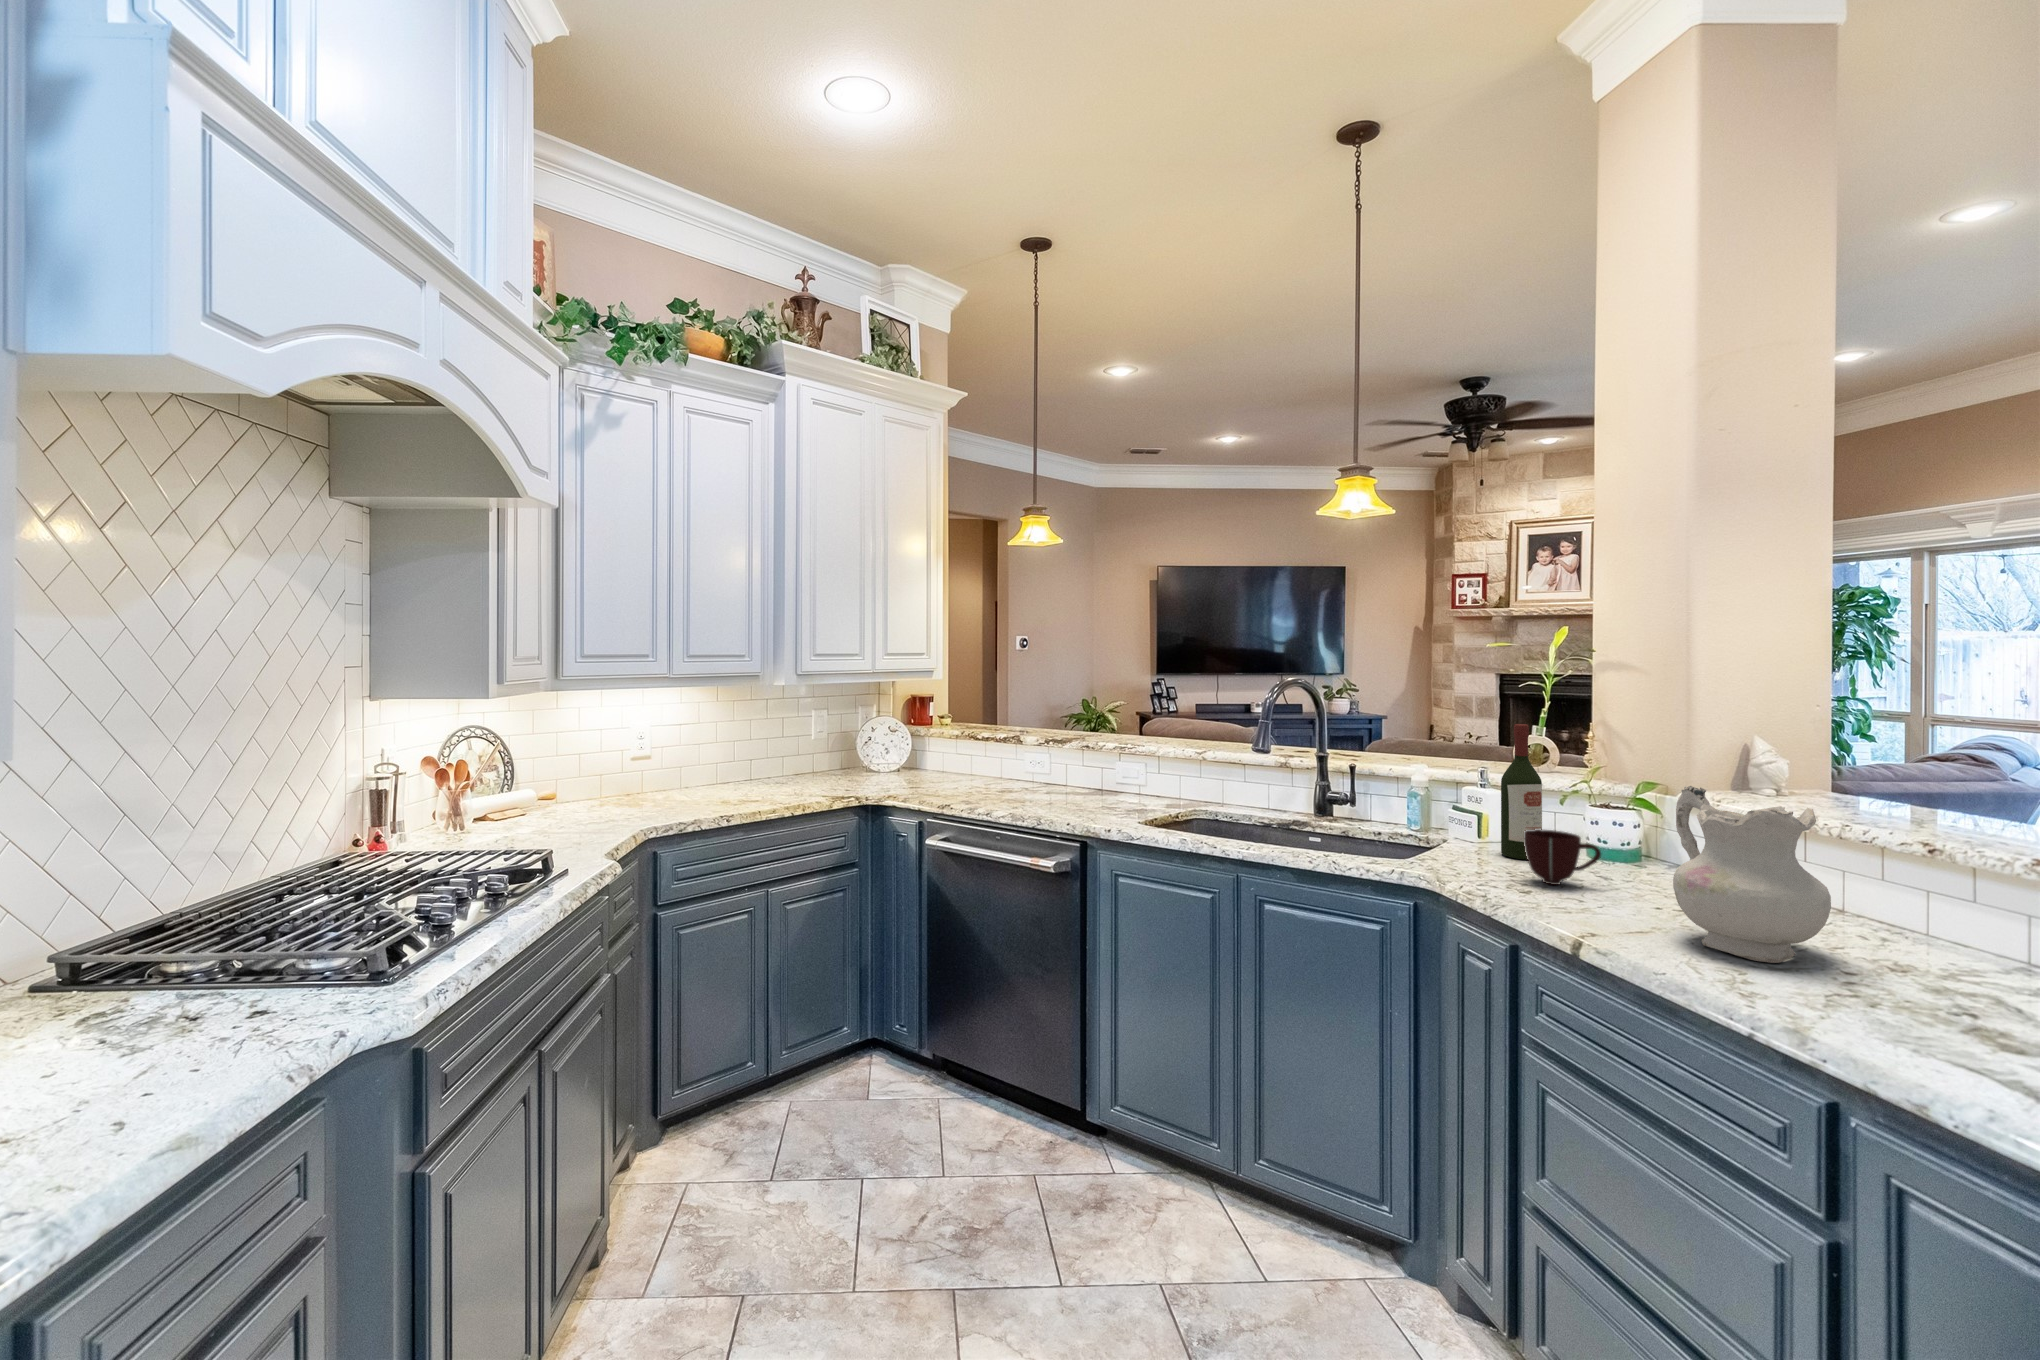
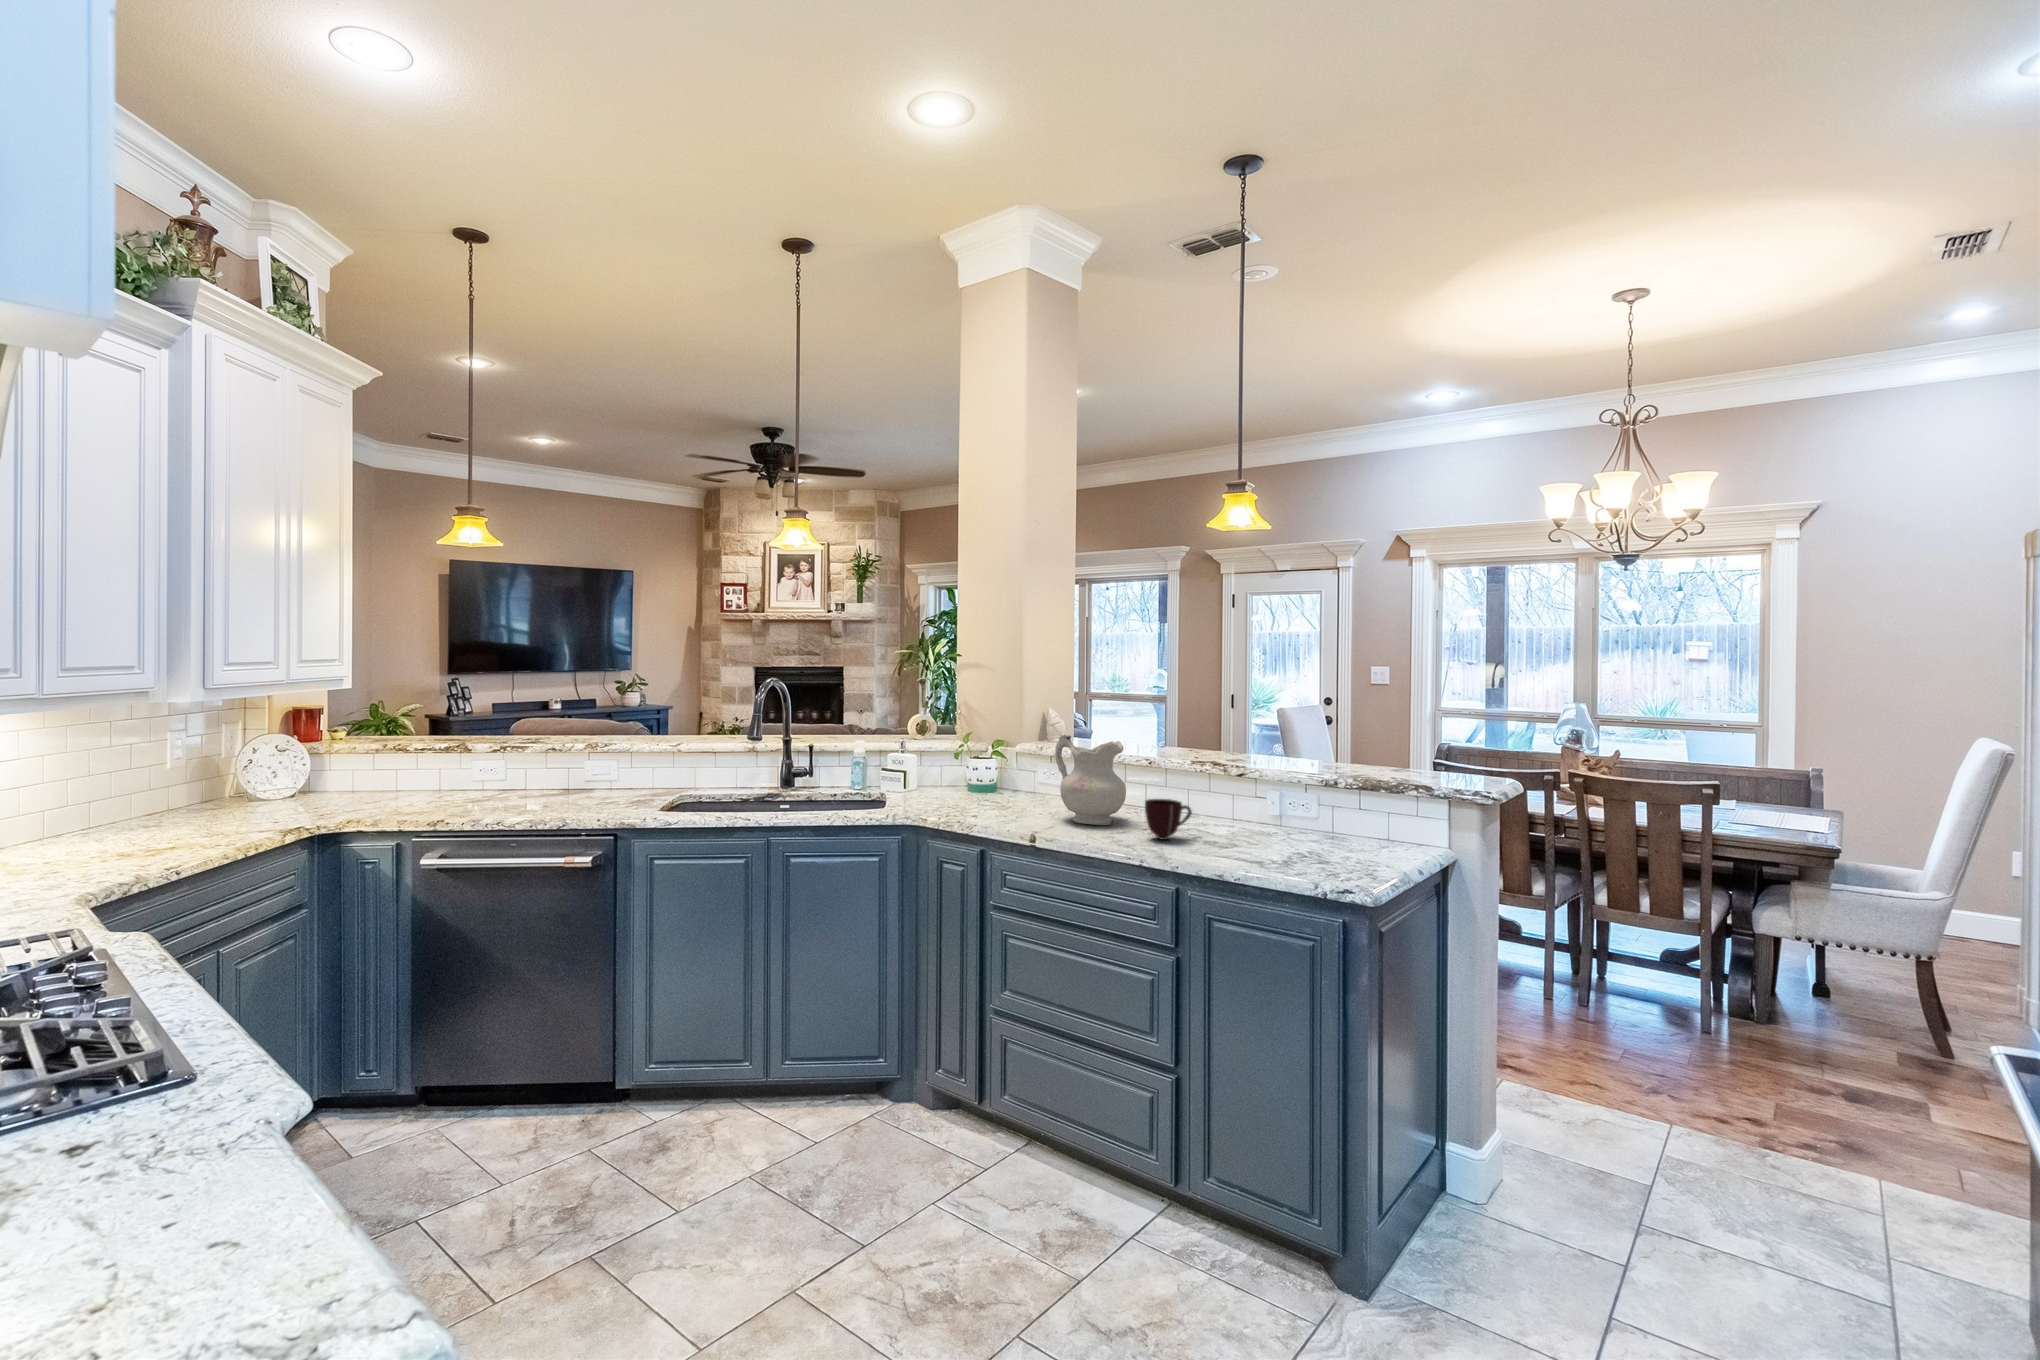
wine bottle: present [1501,724,1542,860] -> none [928,705,952,795]
mug: present [1524,829,1601,885] -> present [1145,799,1192,840]

